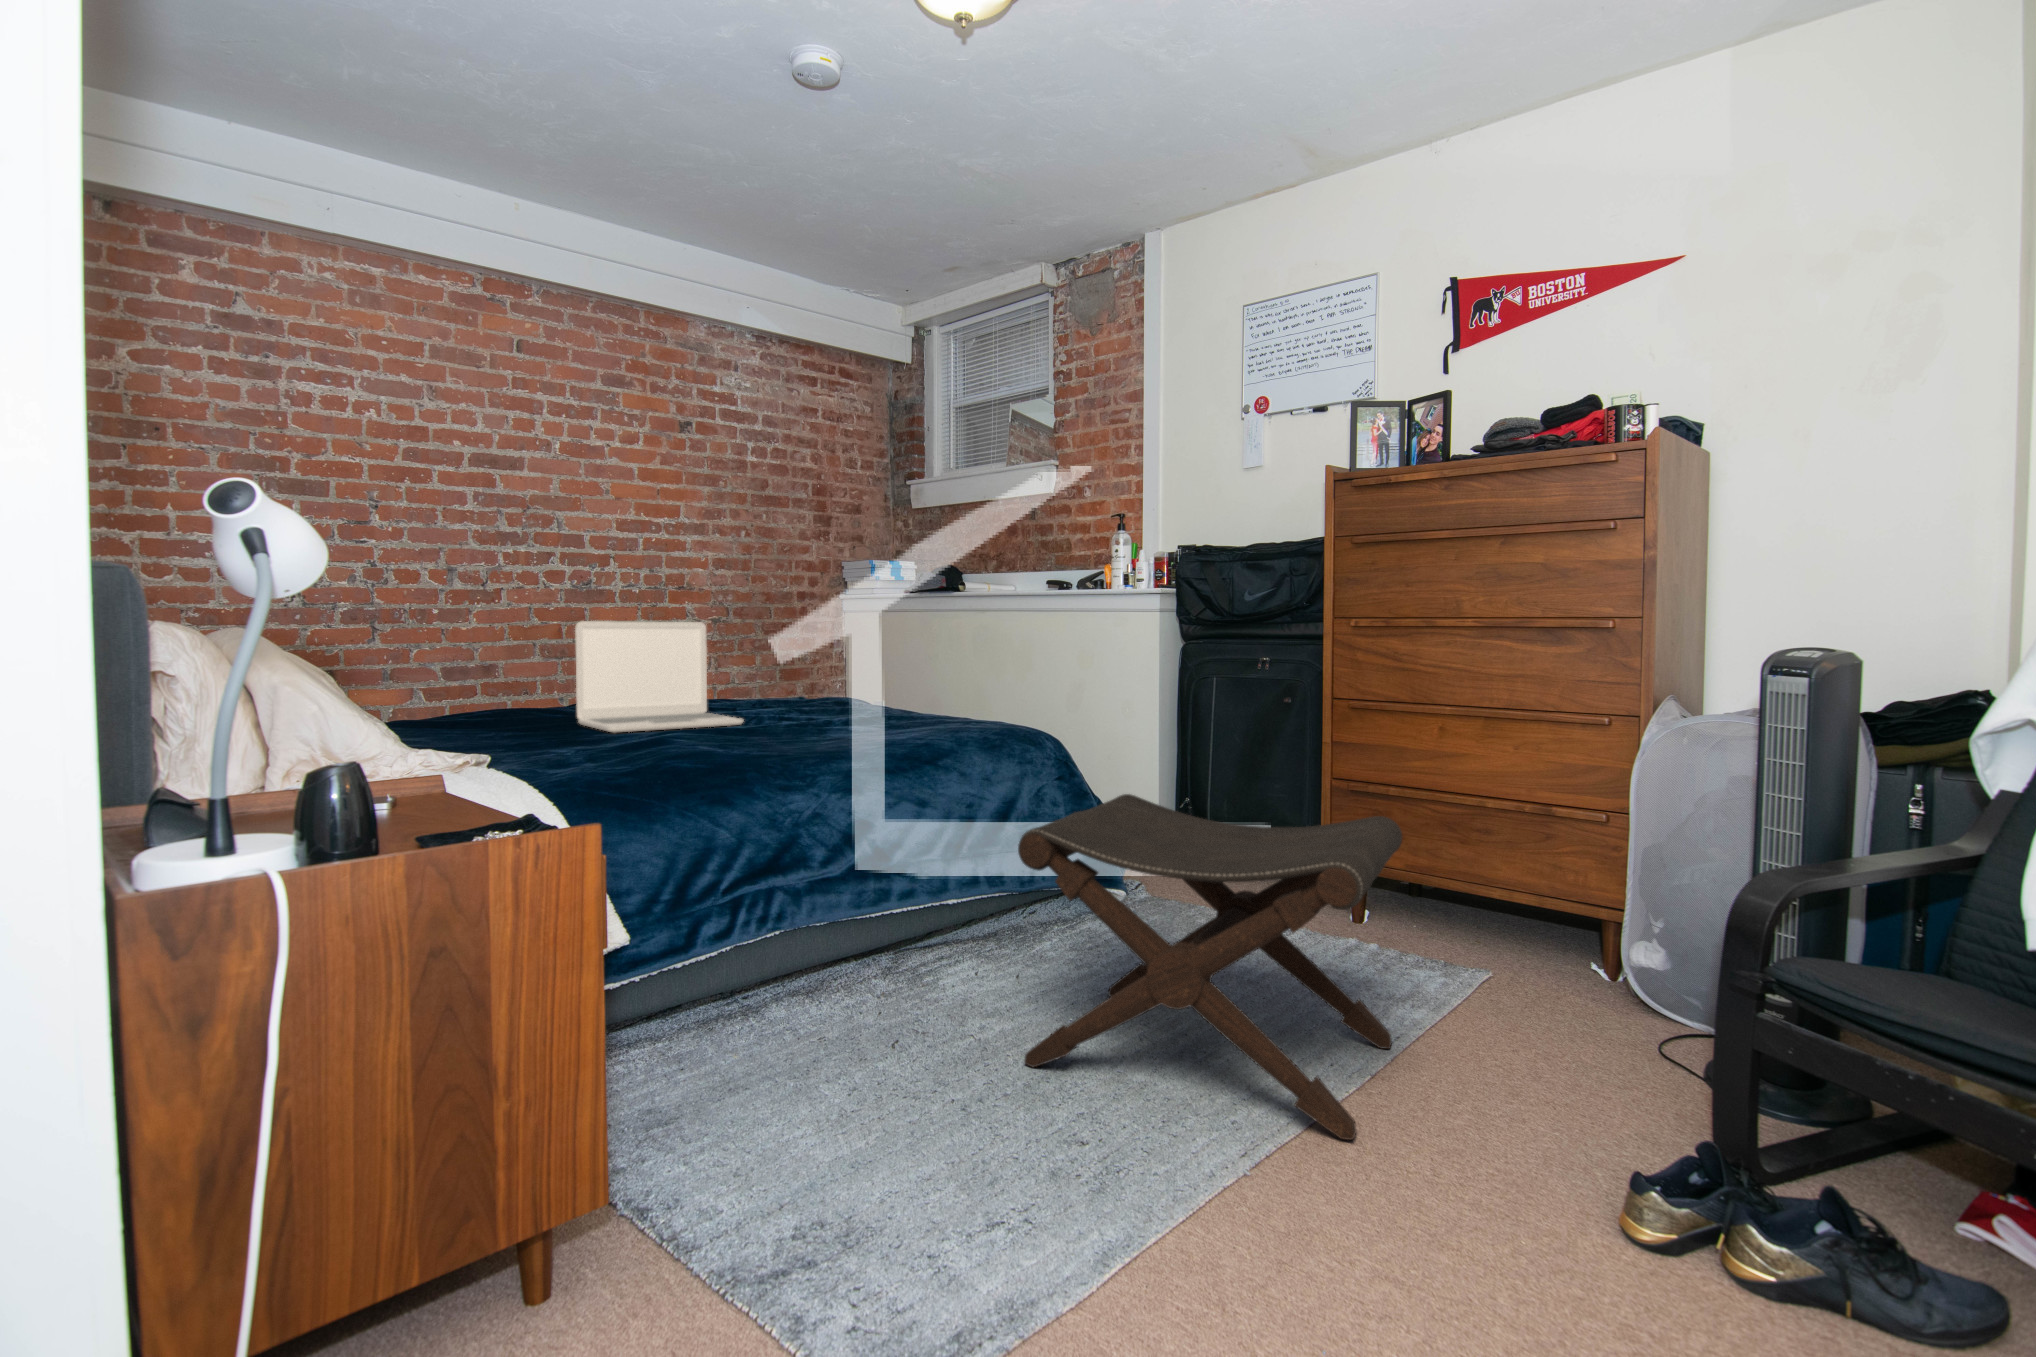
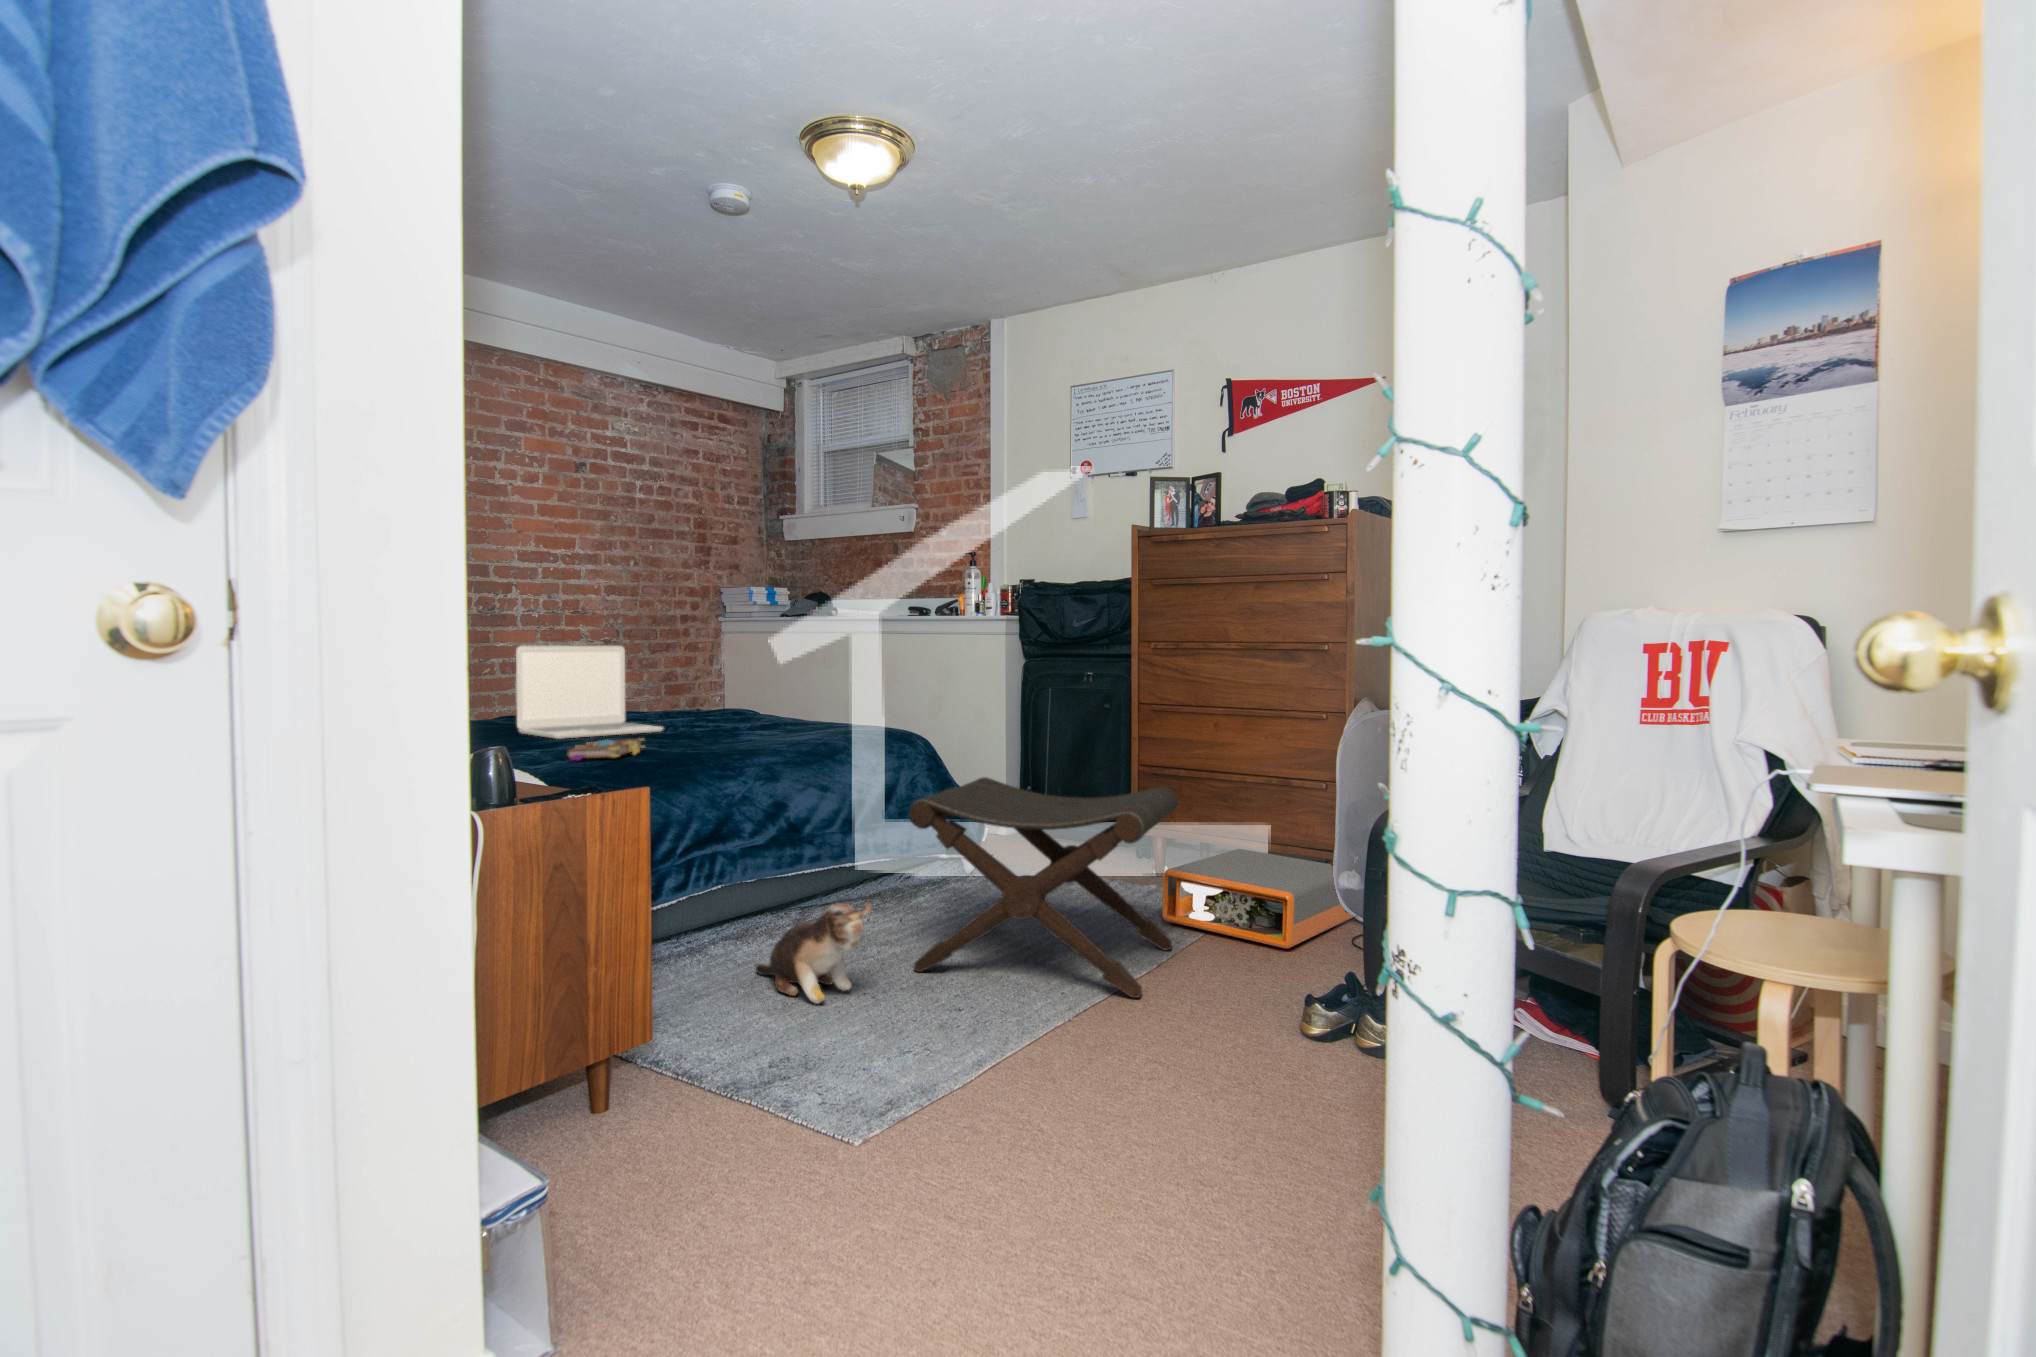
book: none [587,735,697,764] -> present [567,738,644,760]
storage box: none [1372,895,1660,1057] -> present [1162,849,1354,948]
plush toy: none [815,978,958,1118] -> present [756,903,871,1004]

